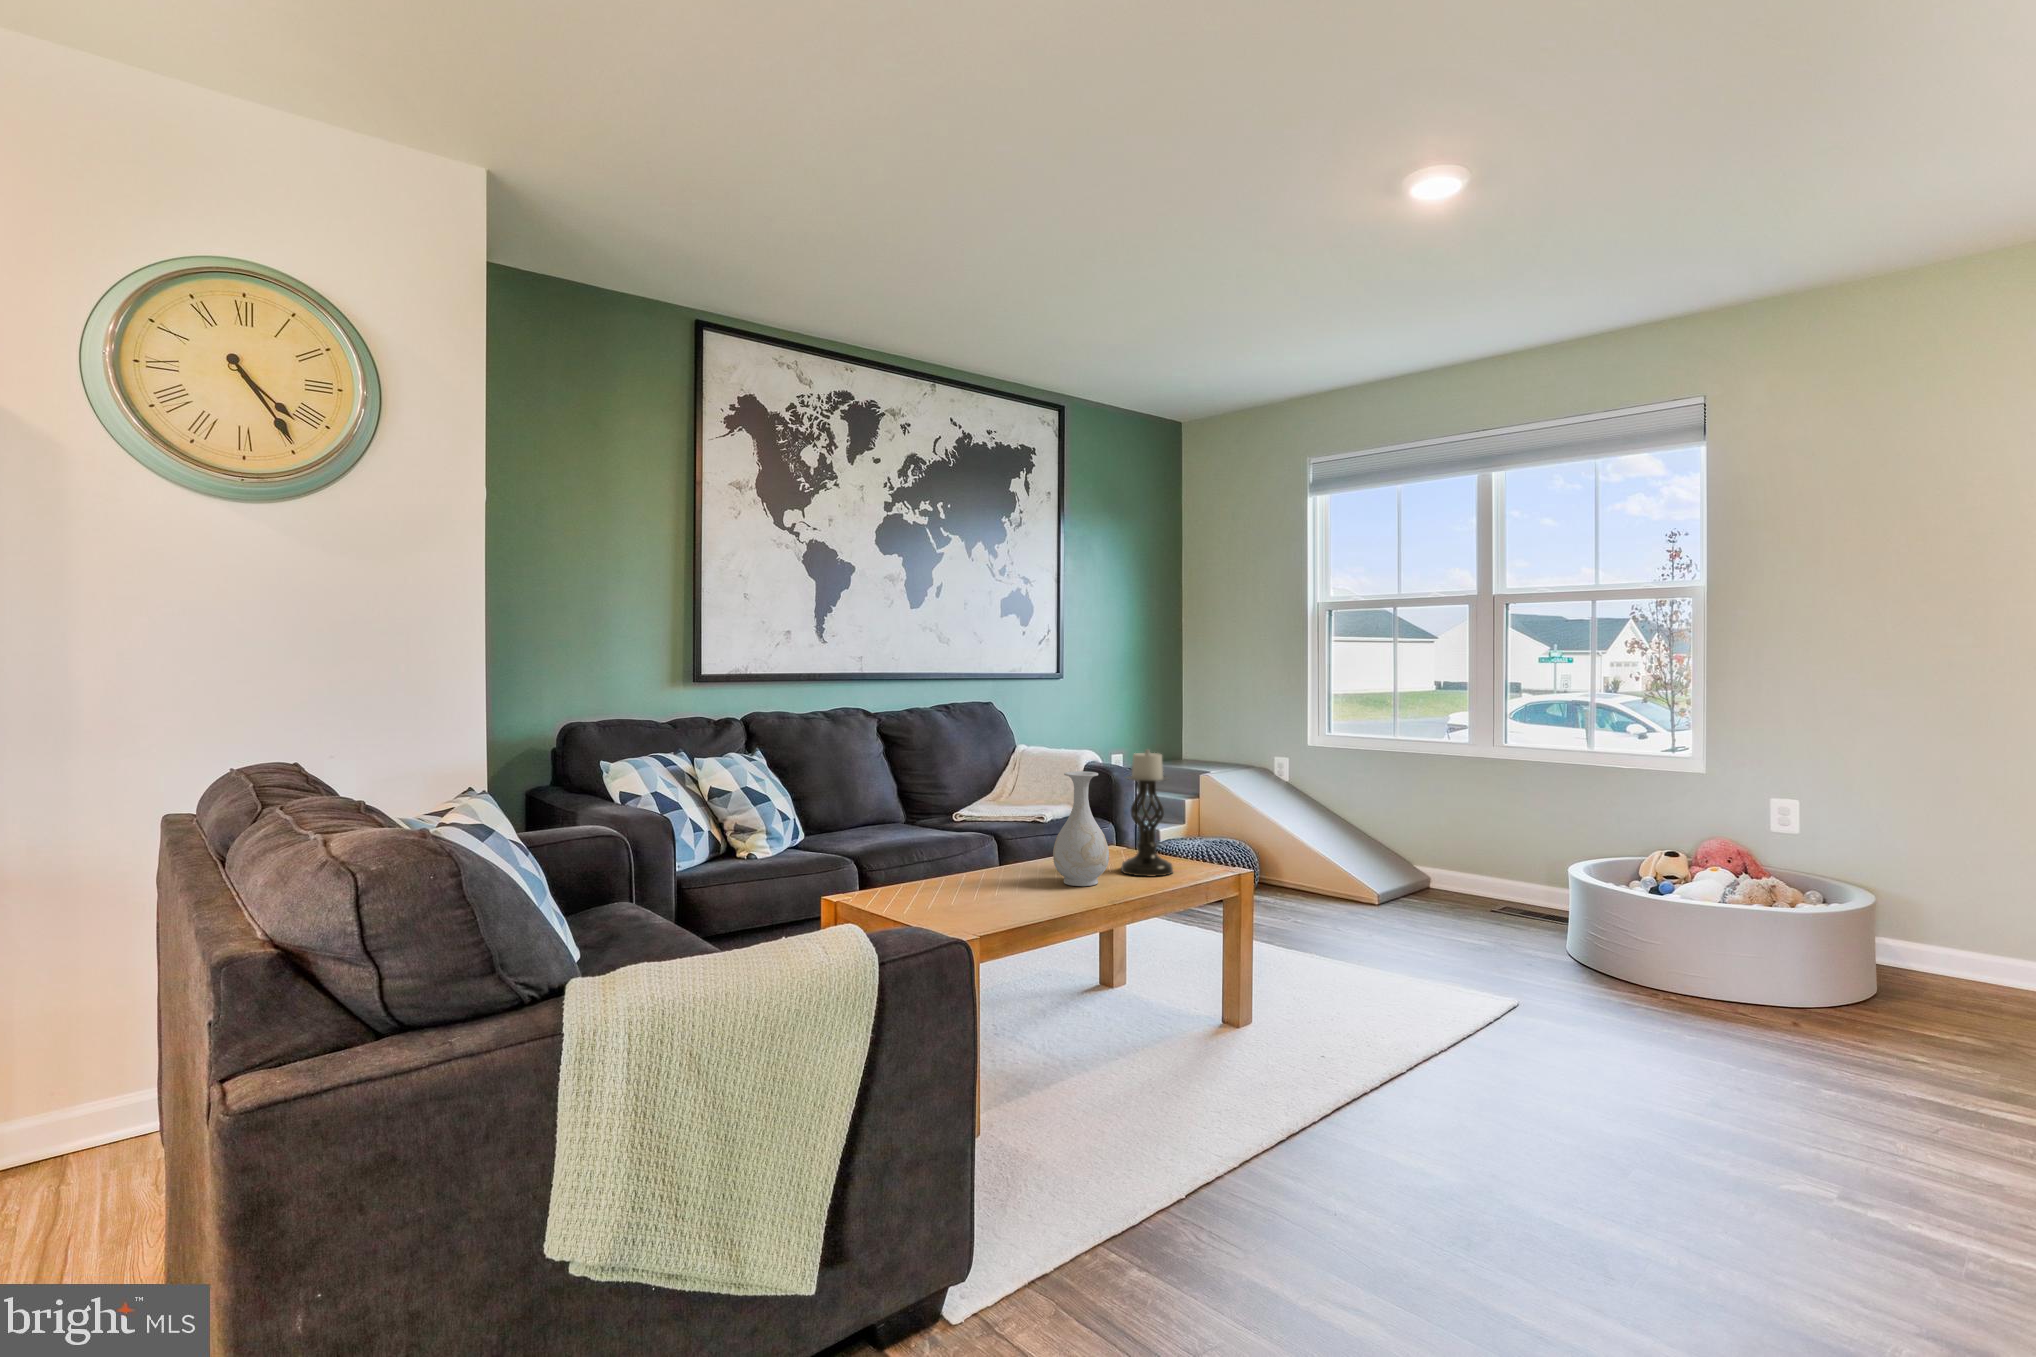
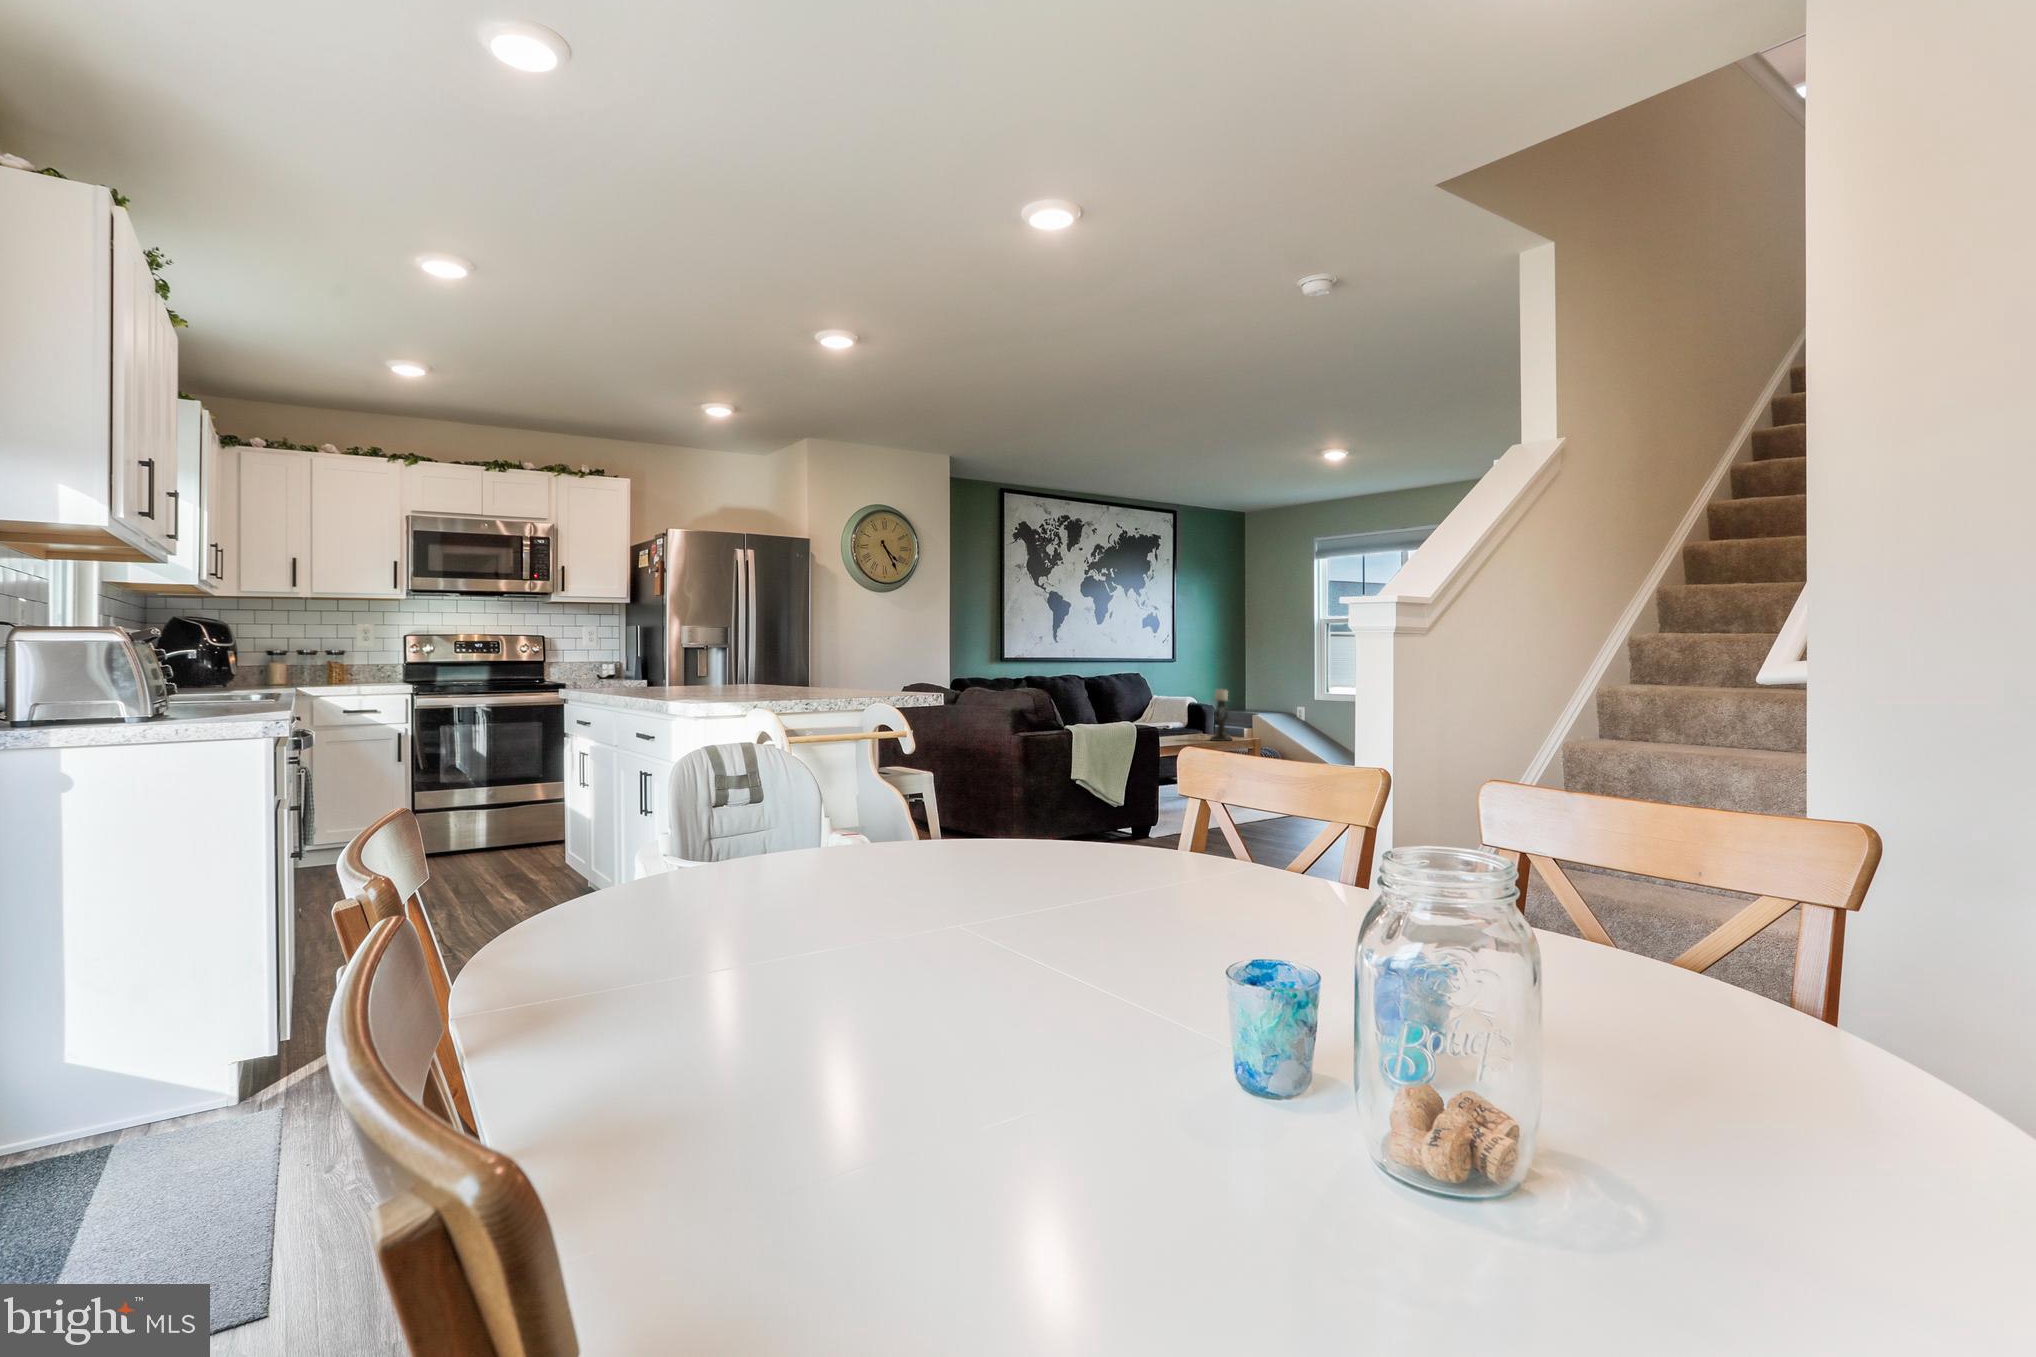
vase: present [1053,771,1109,886] -> none [1181,696,1205,743]

